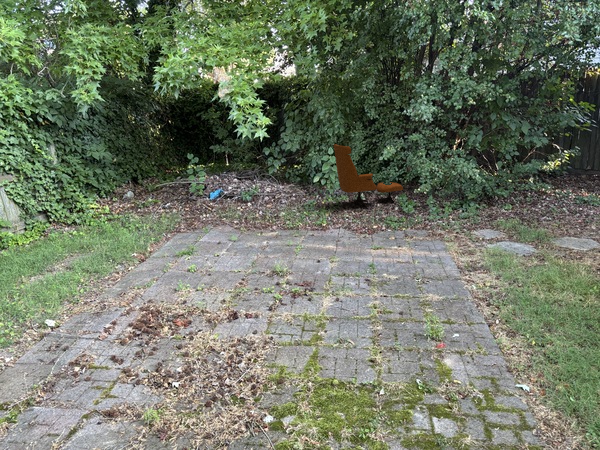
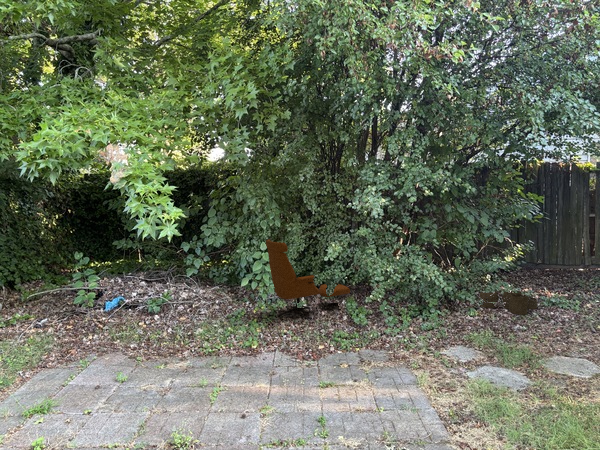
woven basket: none [515,187,570,209] -> present [479,290,538,315]

